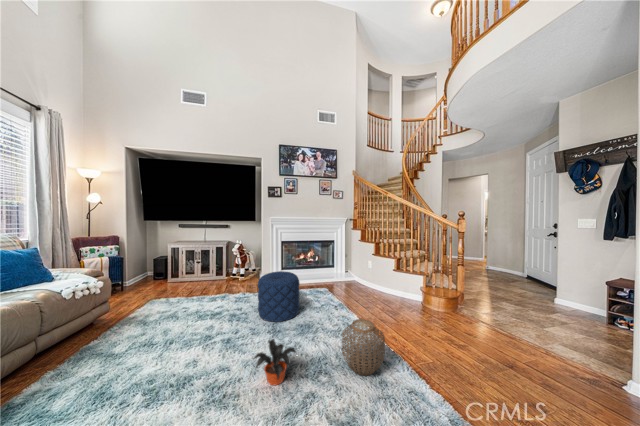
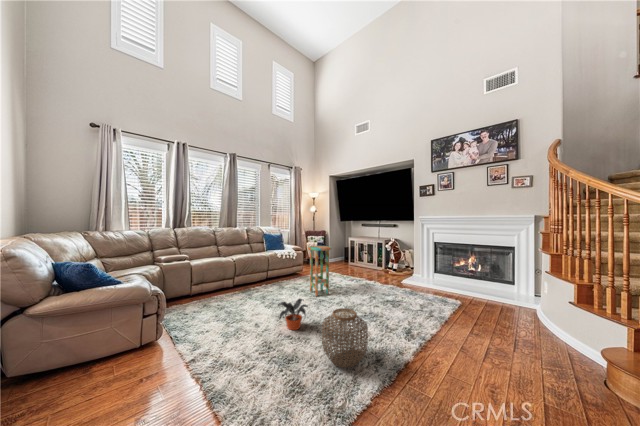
side table: none [195,265,230,335] -> present [308,246,332,296]
pouf: present [258,271,300,322] -> none [350,263,390,309]

